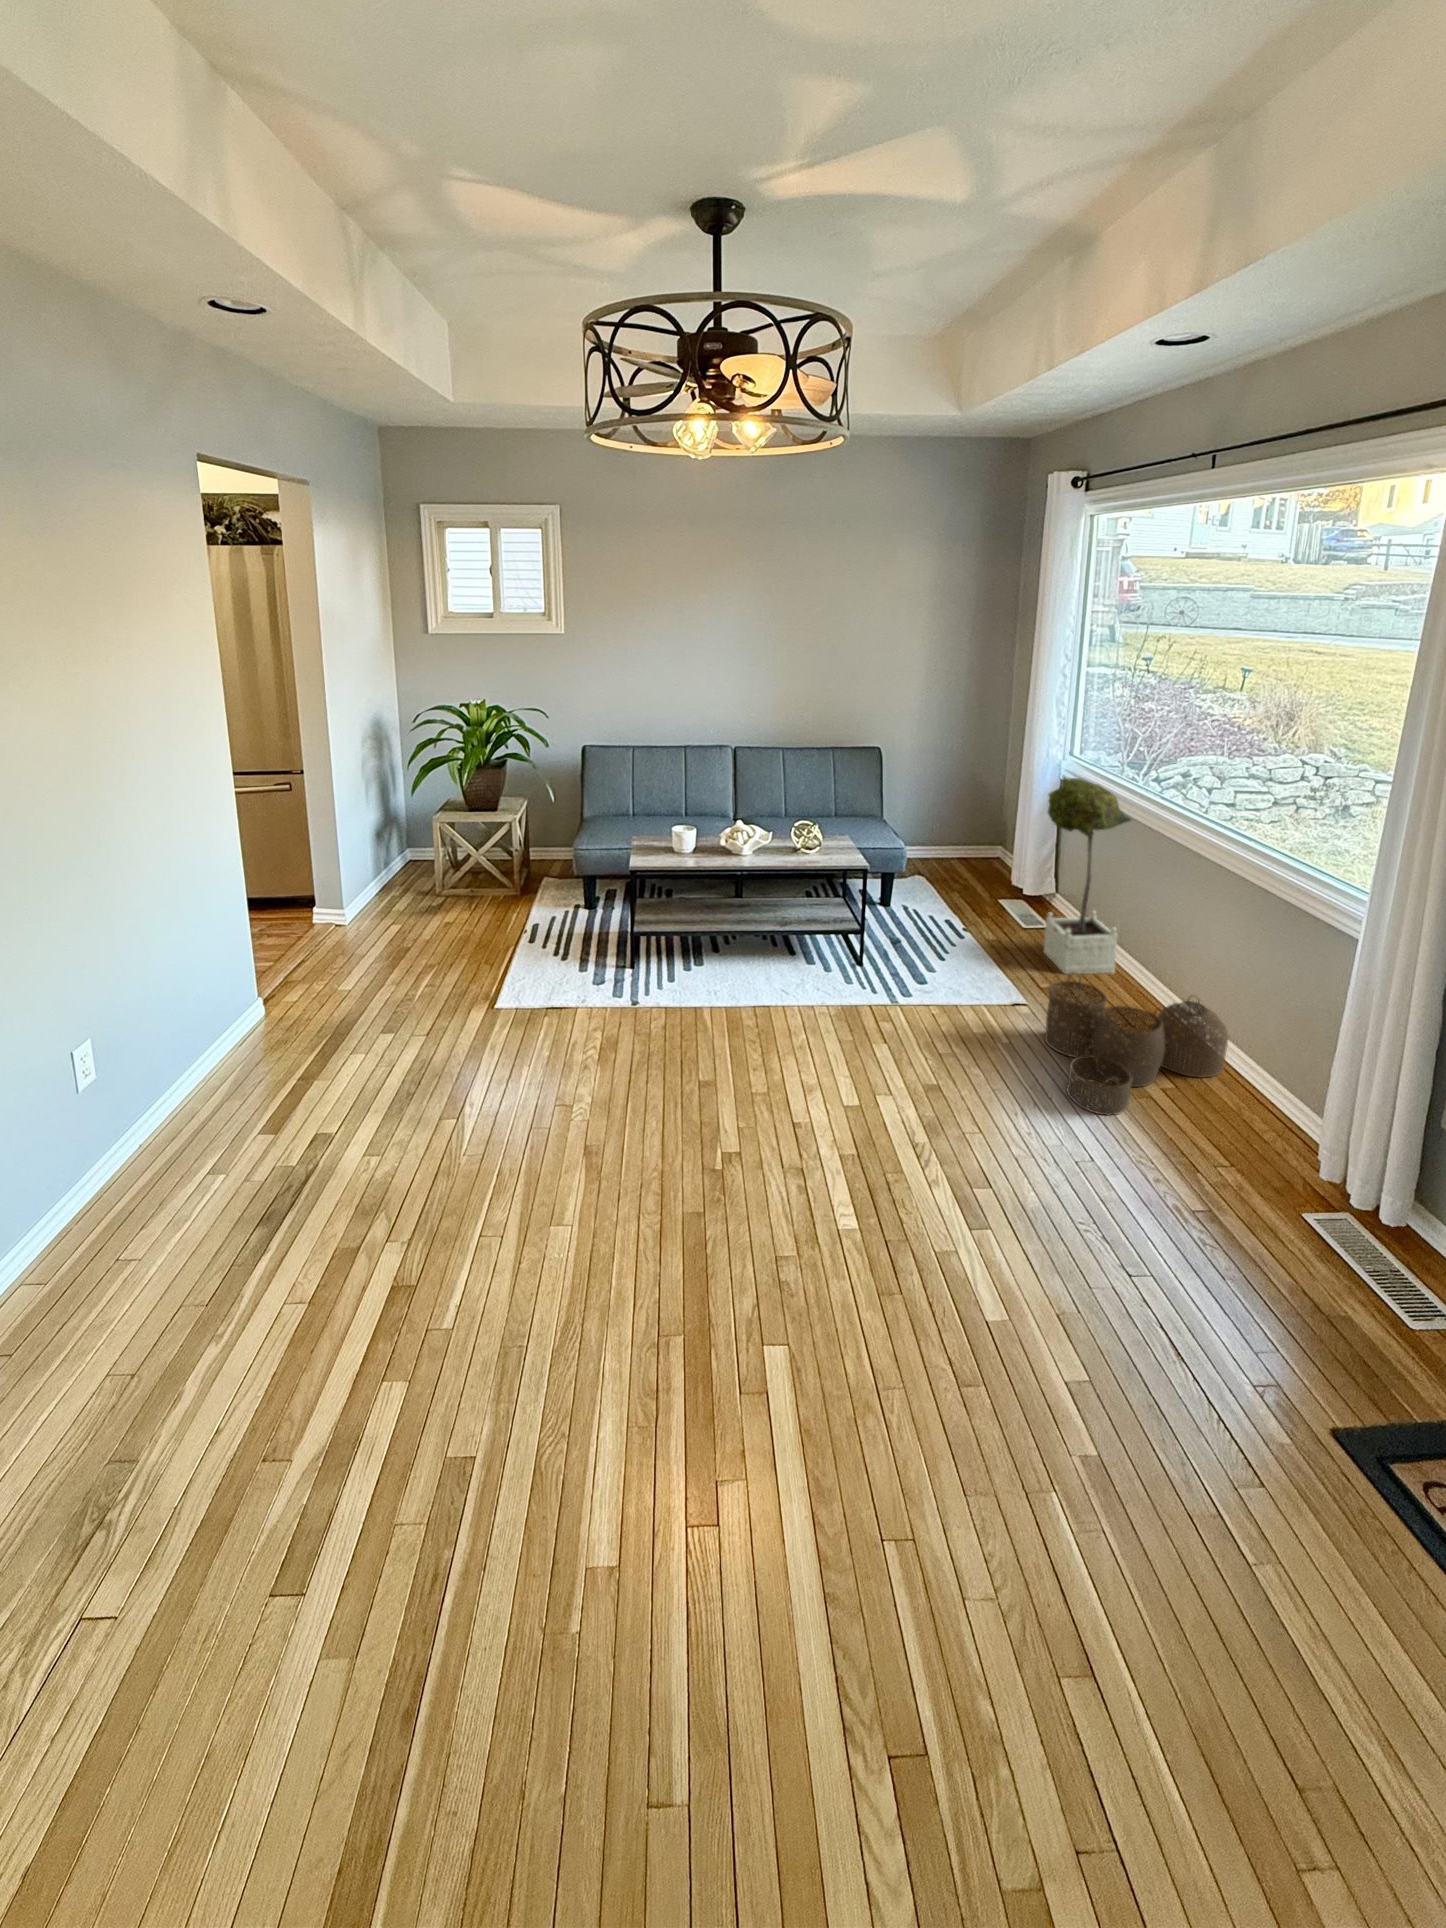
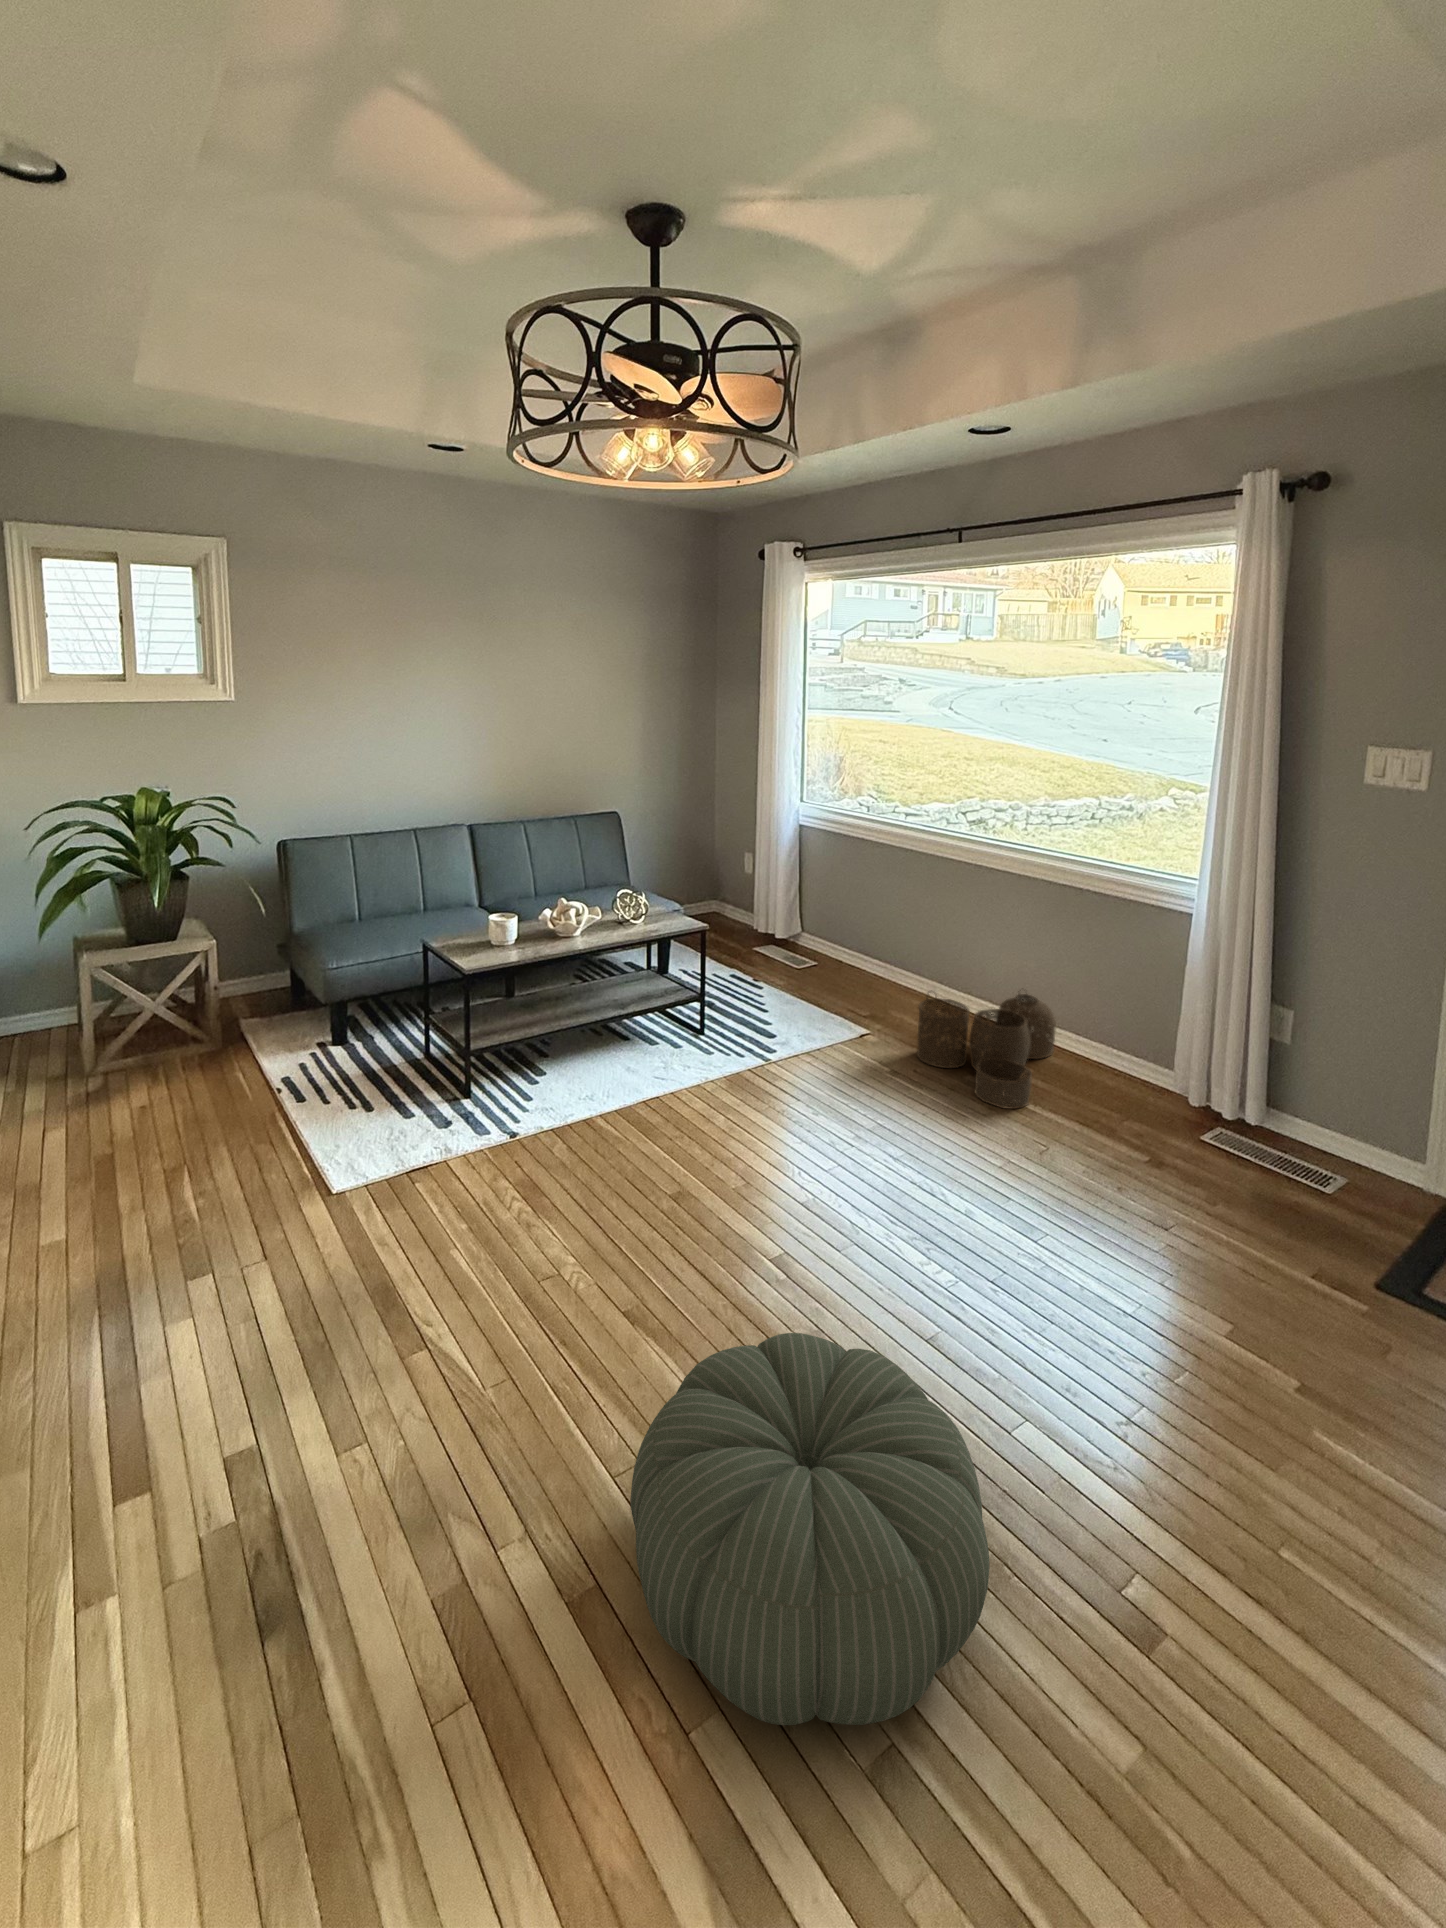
potted tree: present [1044,777,1131,974] -> none [837,815,909,1001]
pouf: none [384,1177,660,1443] -> present [630,1333,989,1725]

